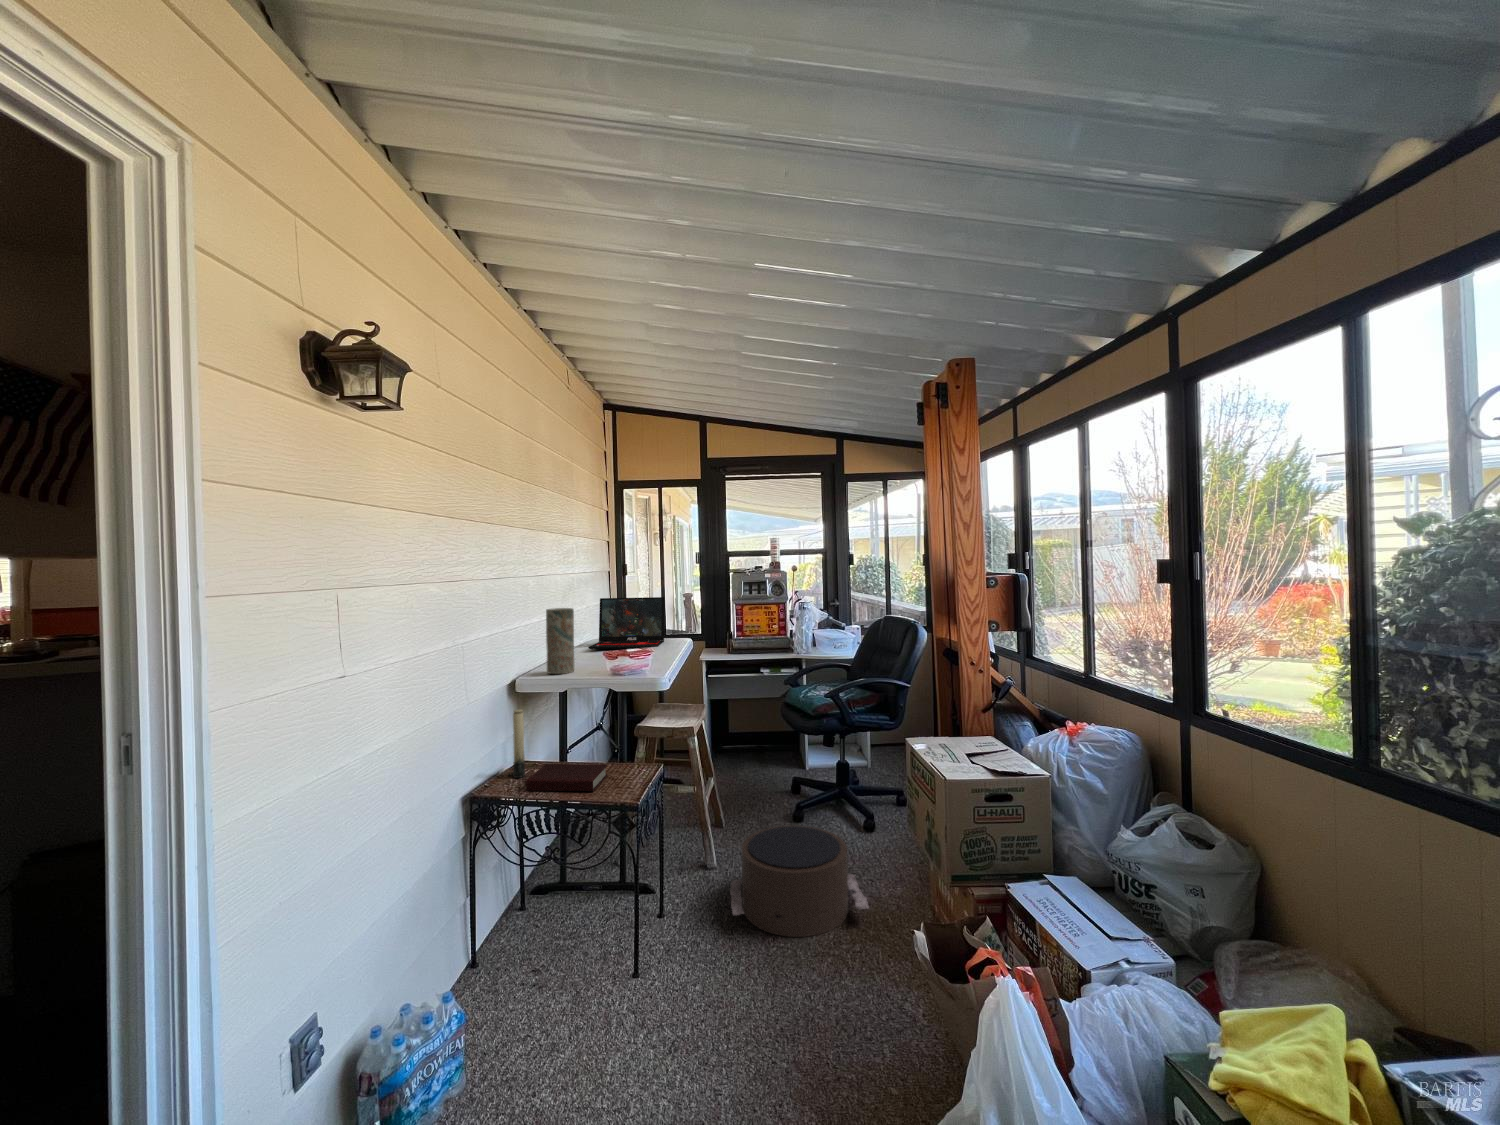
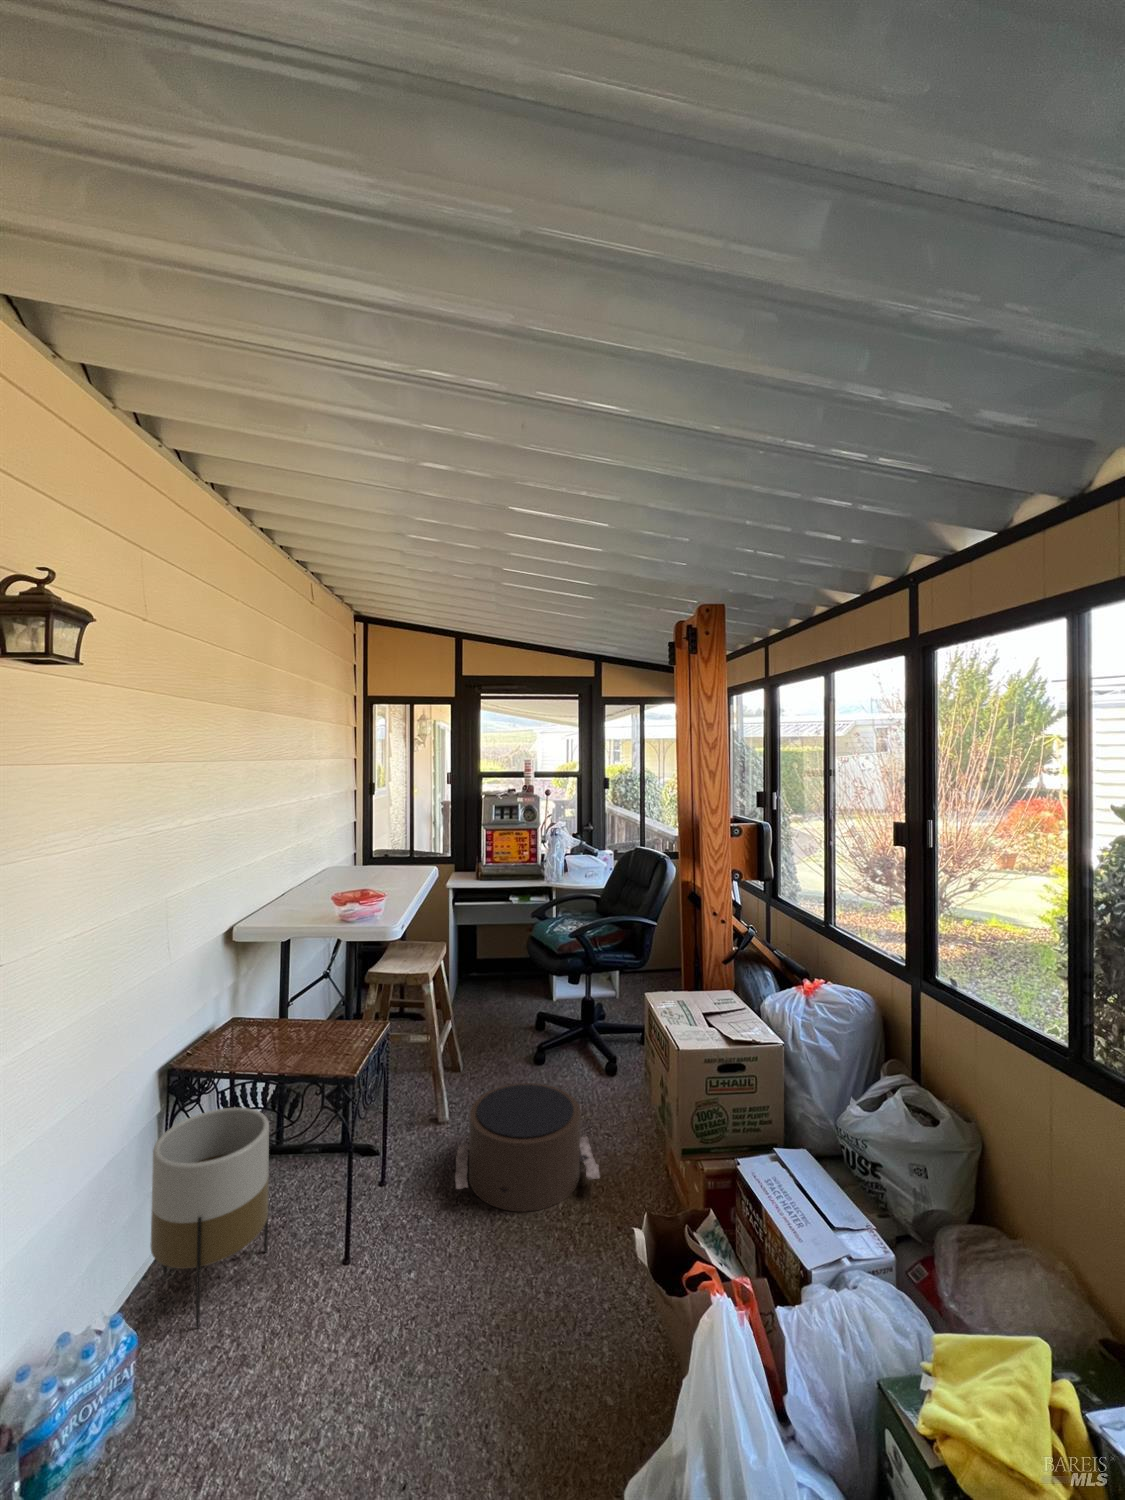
laptop: present [588,597,664,649] -> none [320,826,405,883]
vase: present [546,608,574,674] -> none [268,847,300,921]
candle: present [508,709,525,778] -> none [215,966,235,1041]
book: present [526,764,607,791] -> none [233,1025,326,1060]
planter: none [463,834,564,1023] -> present [150,1108,269,1328]

